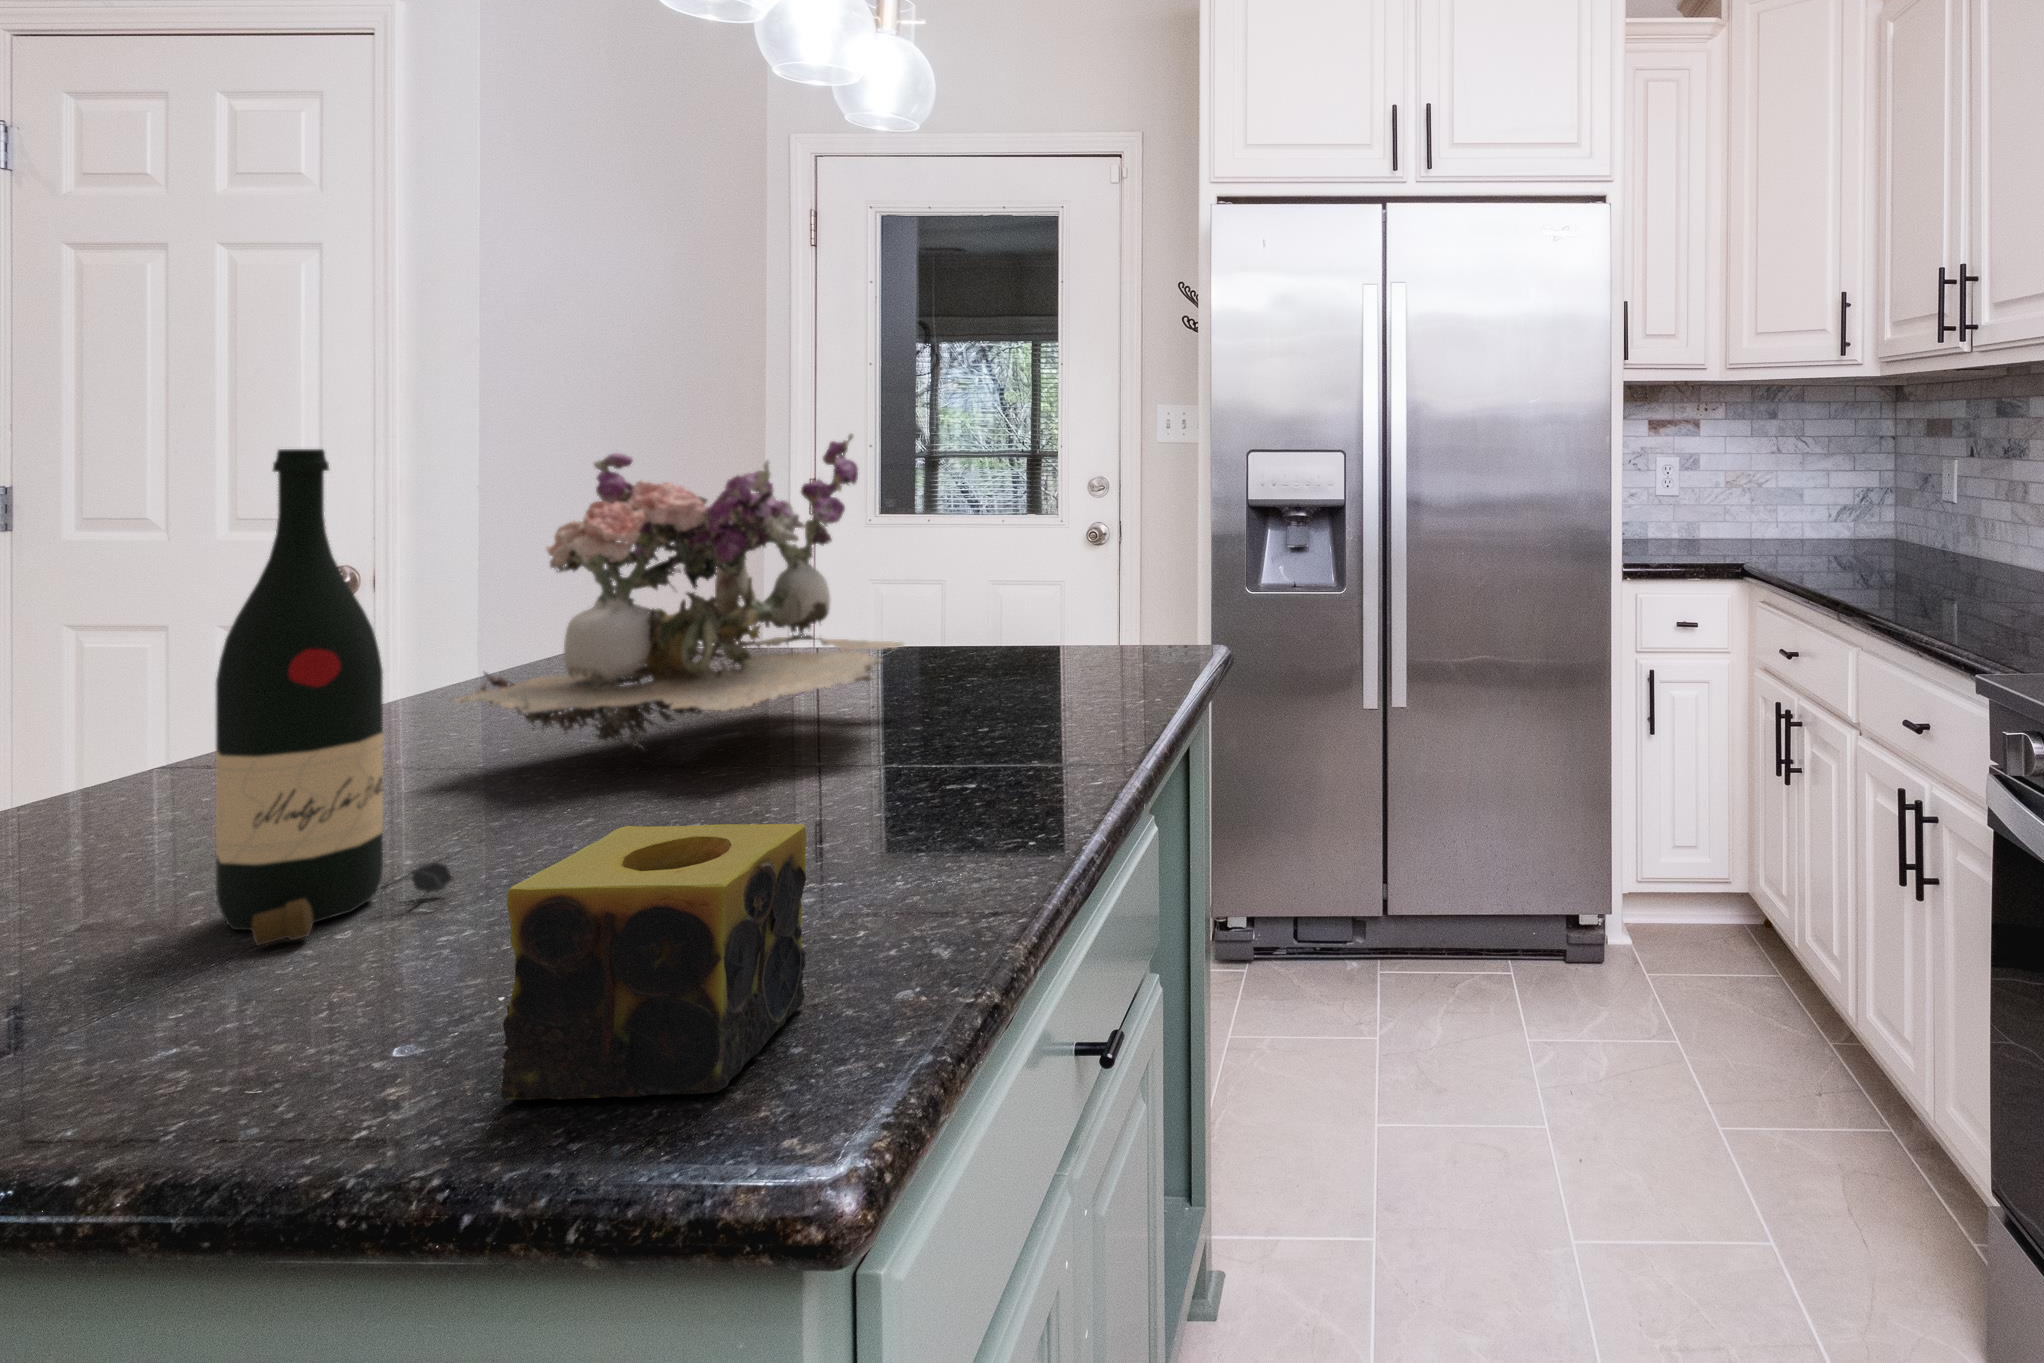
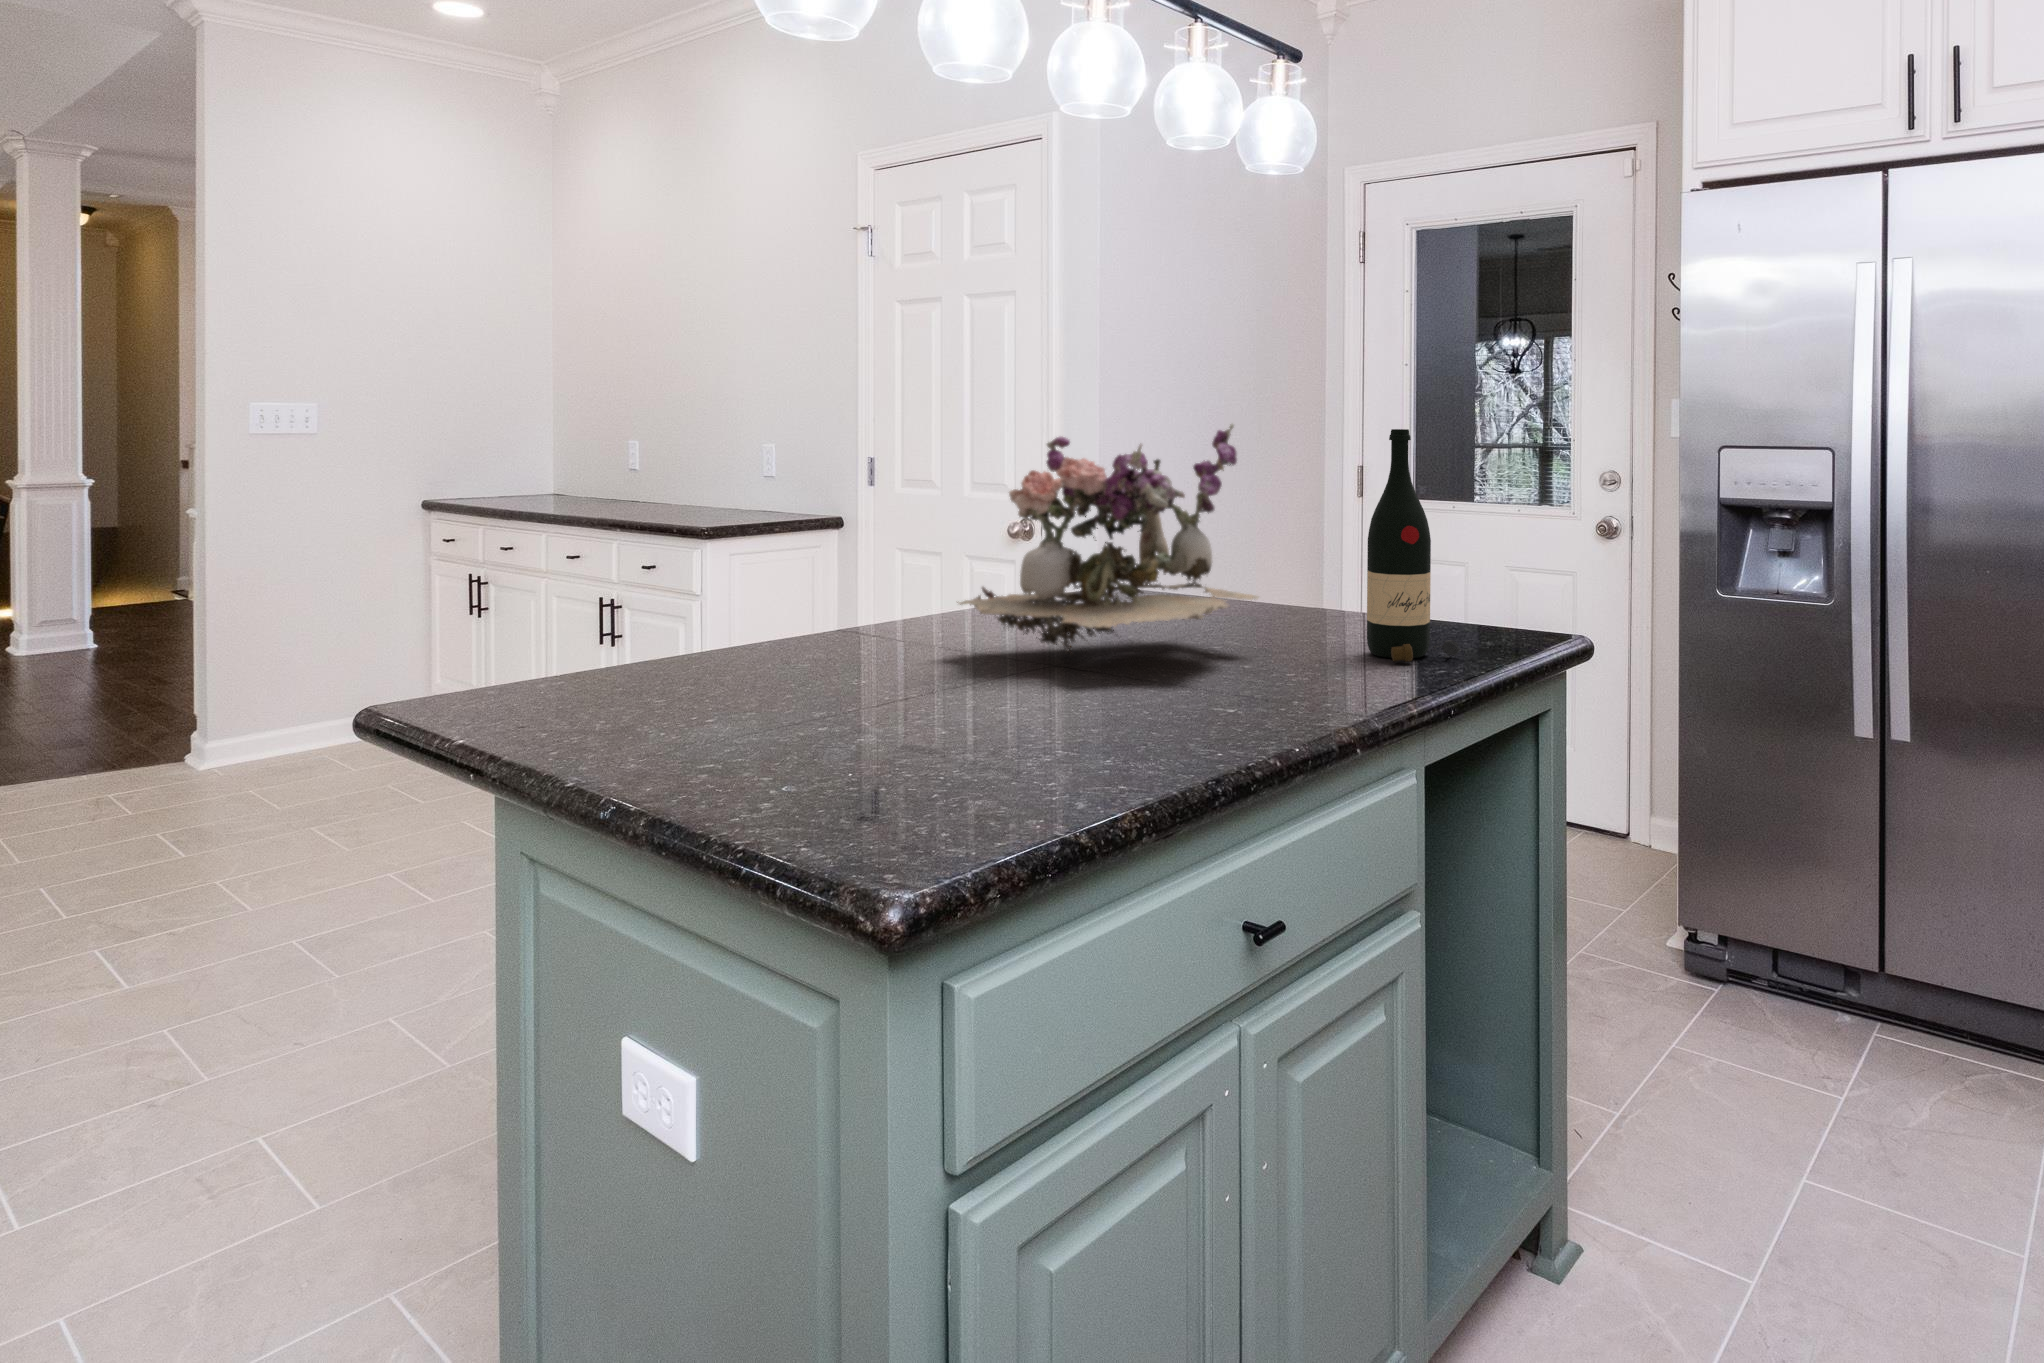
wine bottle: present [216,449,453,945] -> present [1367,429,1461,662]
candle: present [501,824,806,1100] -> none [812,673,993,840]

